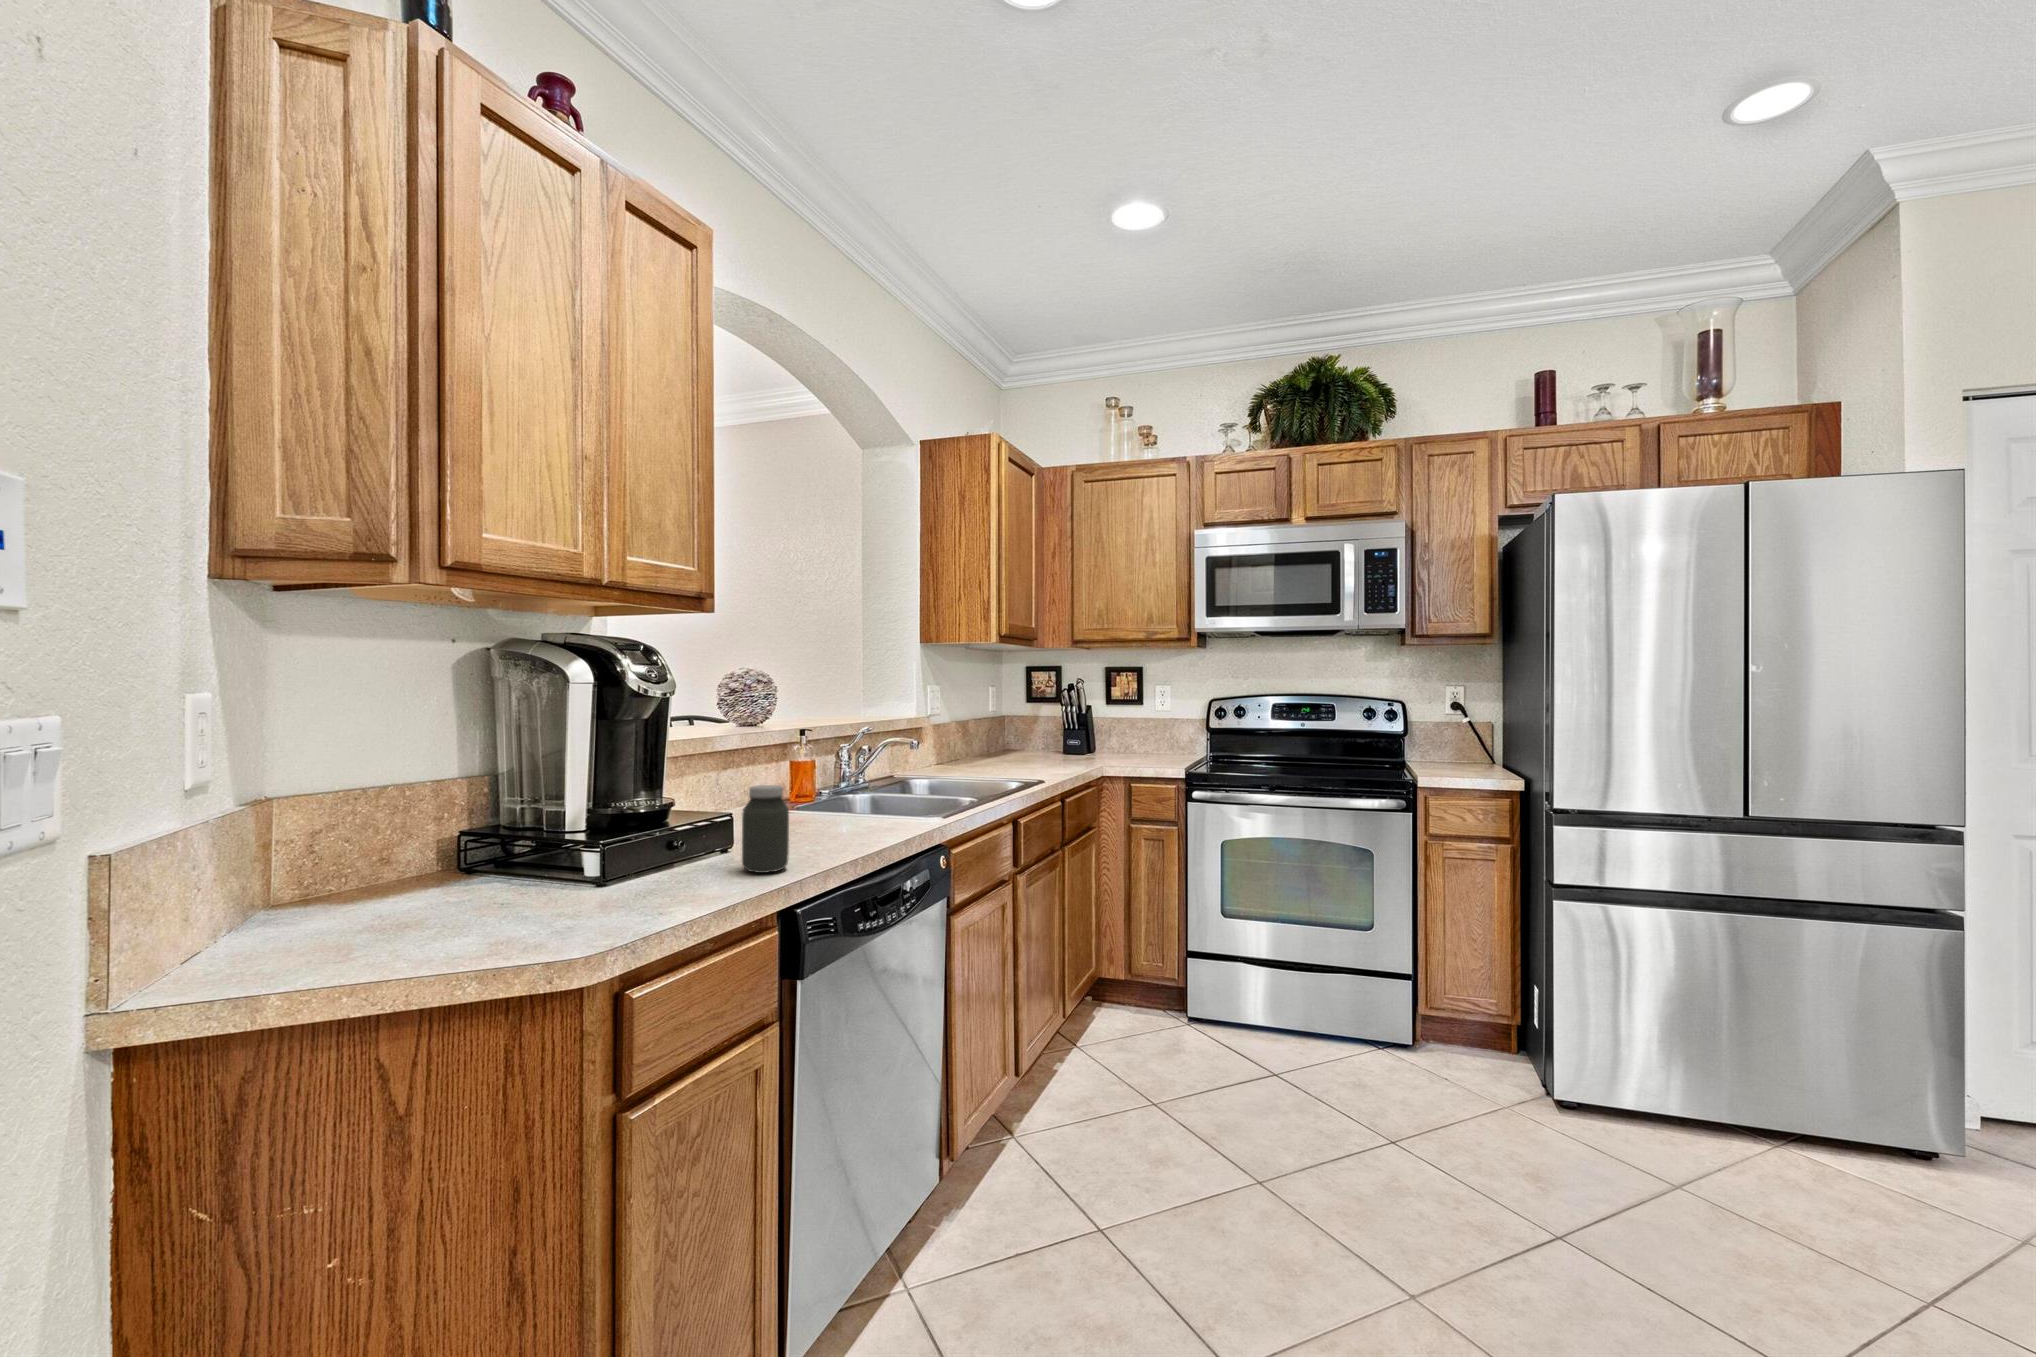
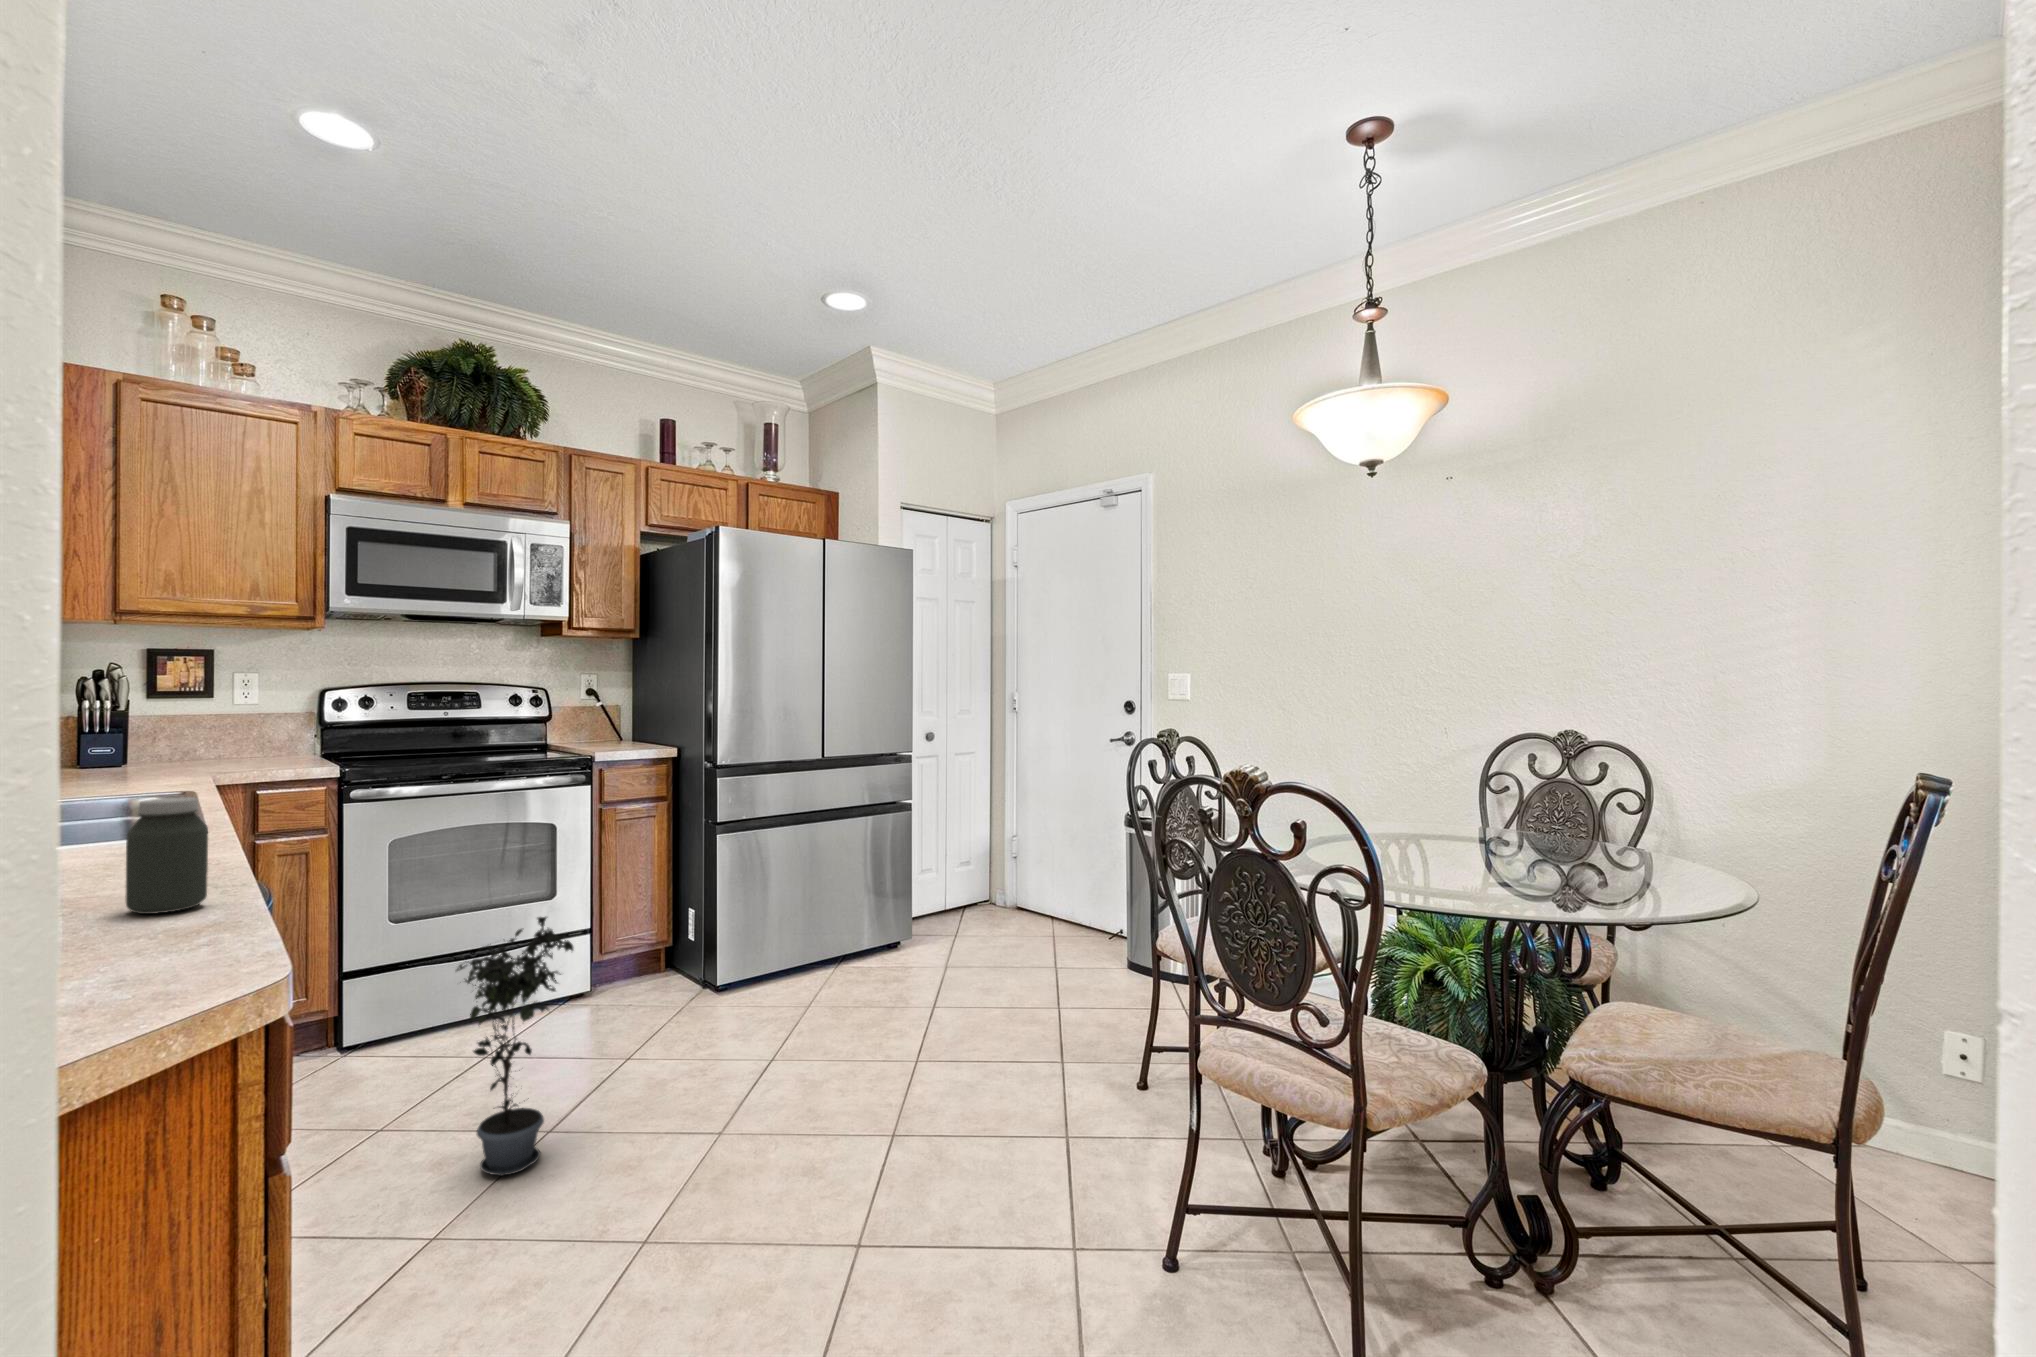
potted plant: none [1119,949,1248,1213] -> present [456,917,574,1176]

